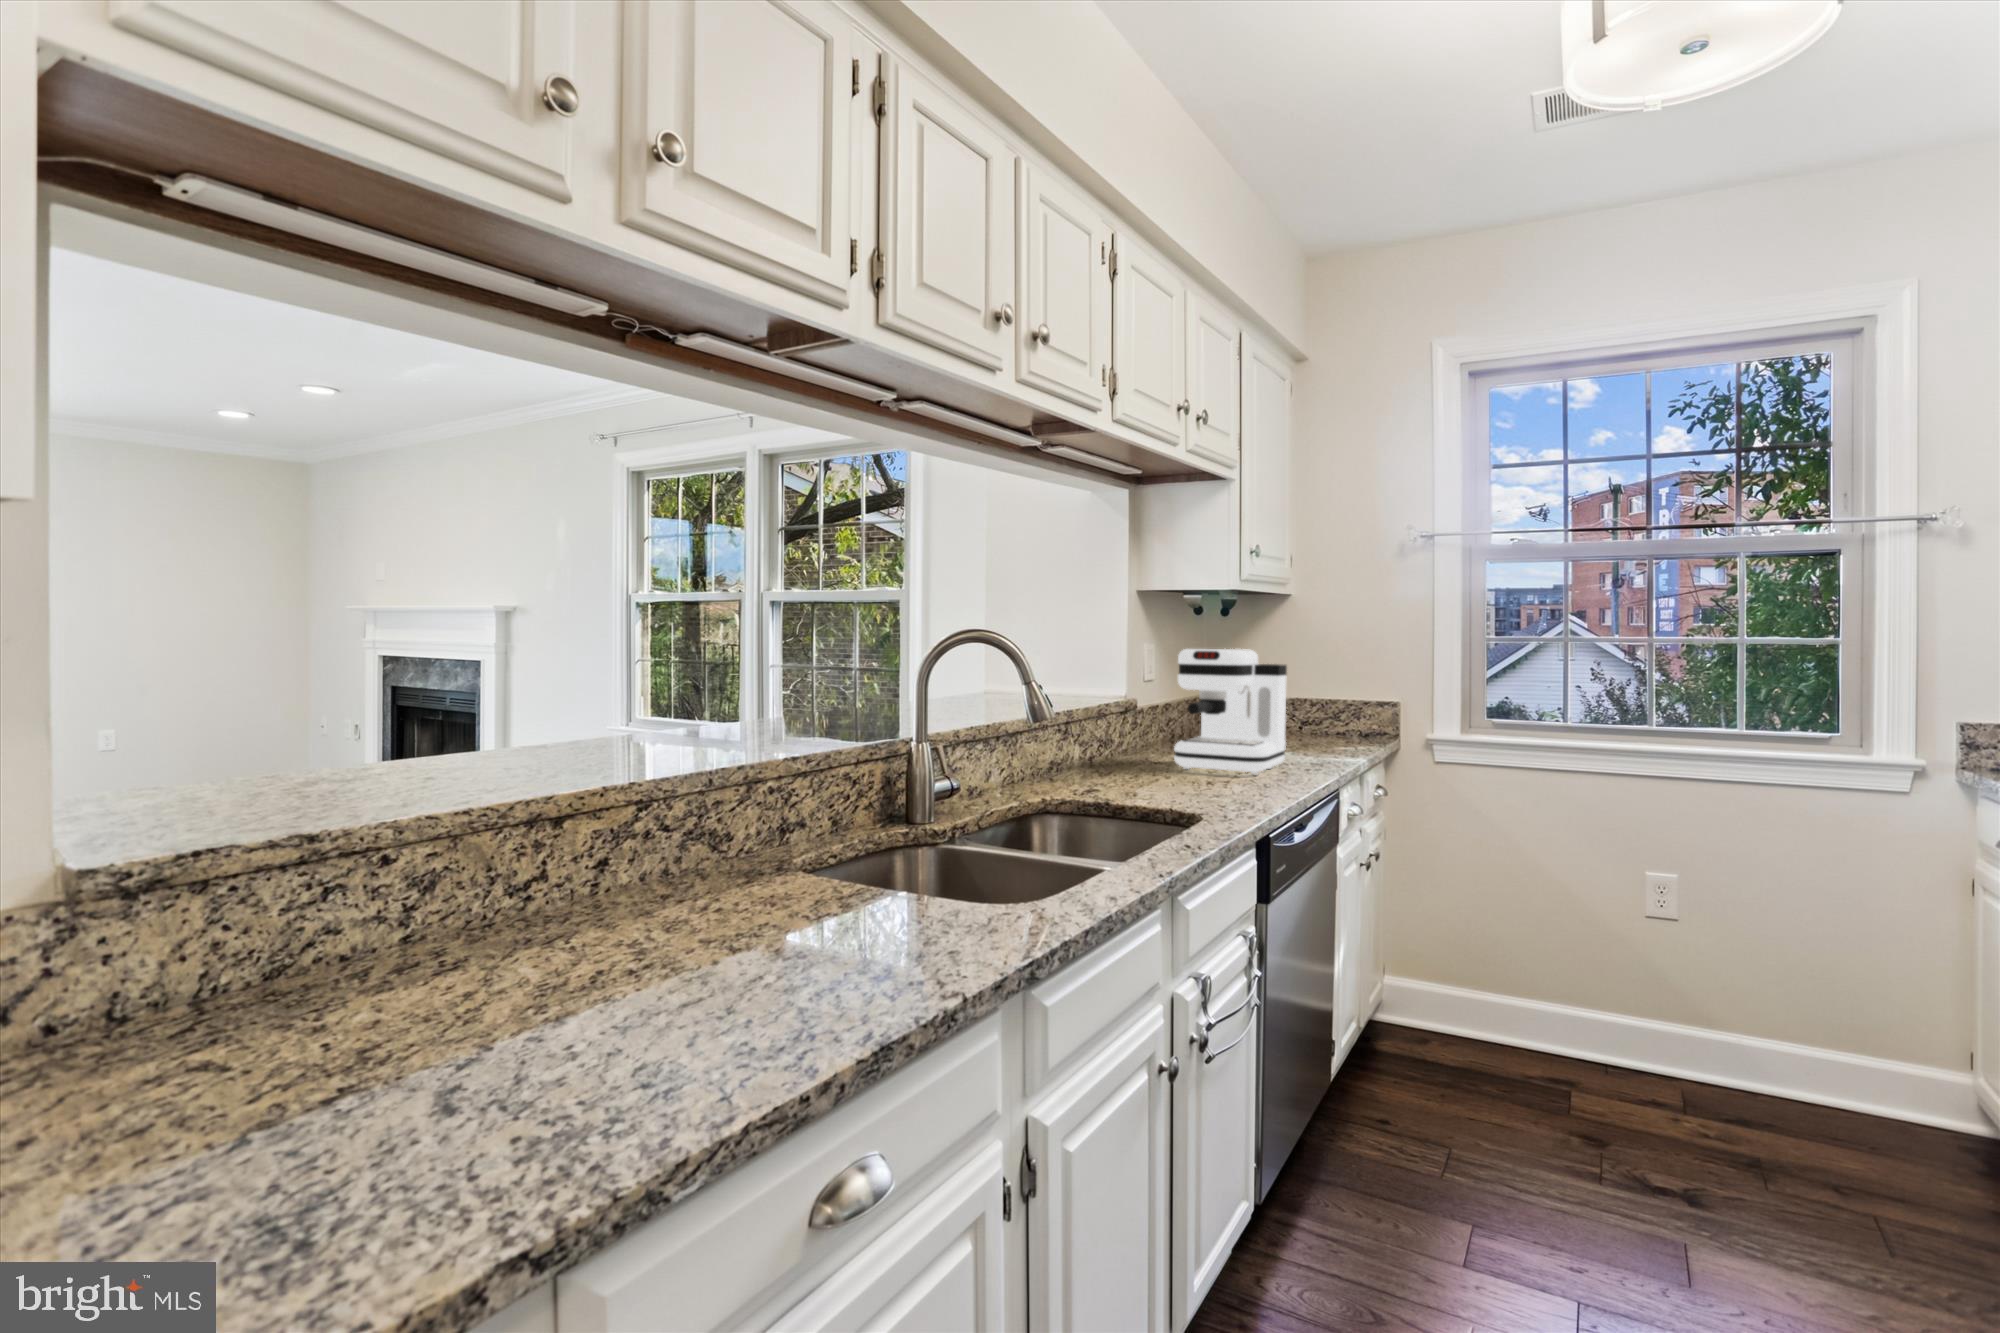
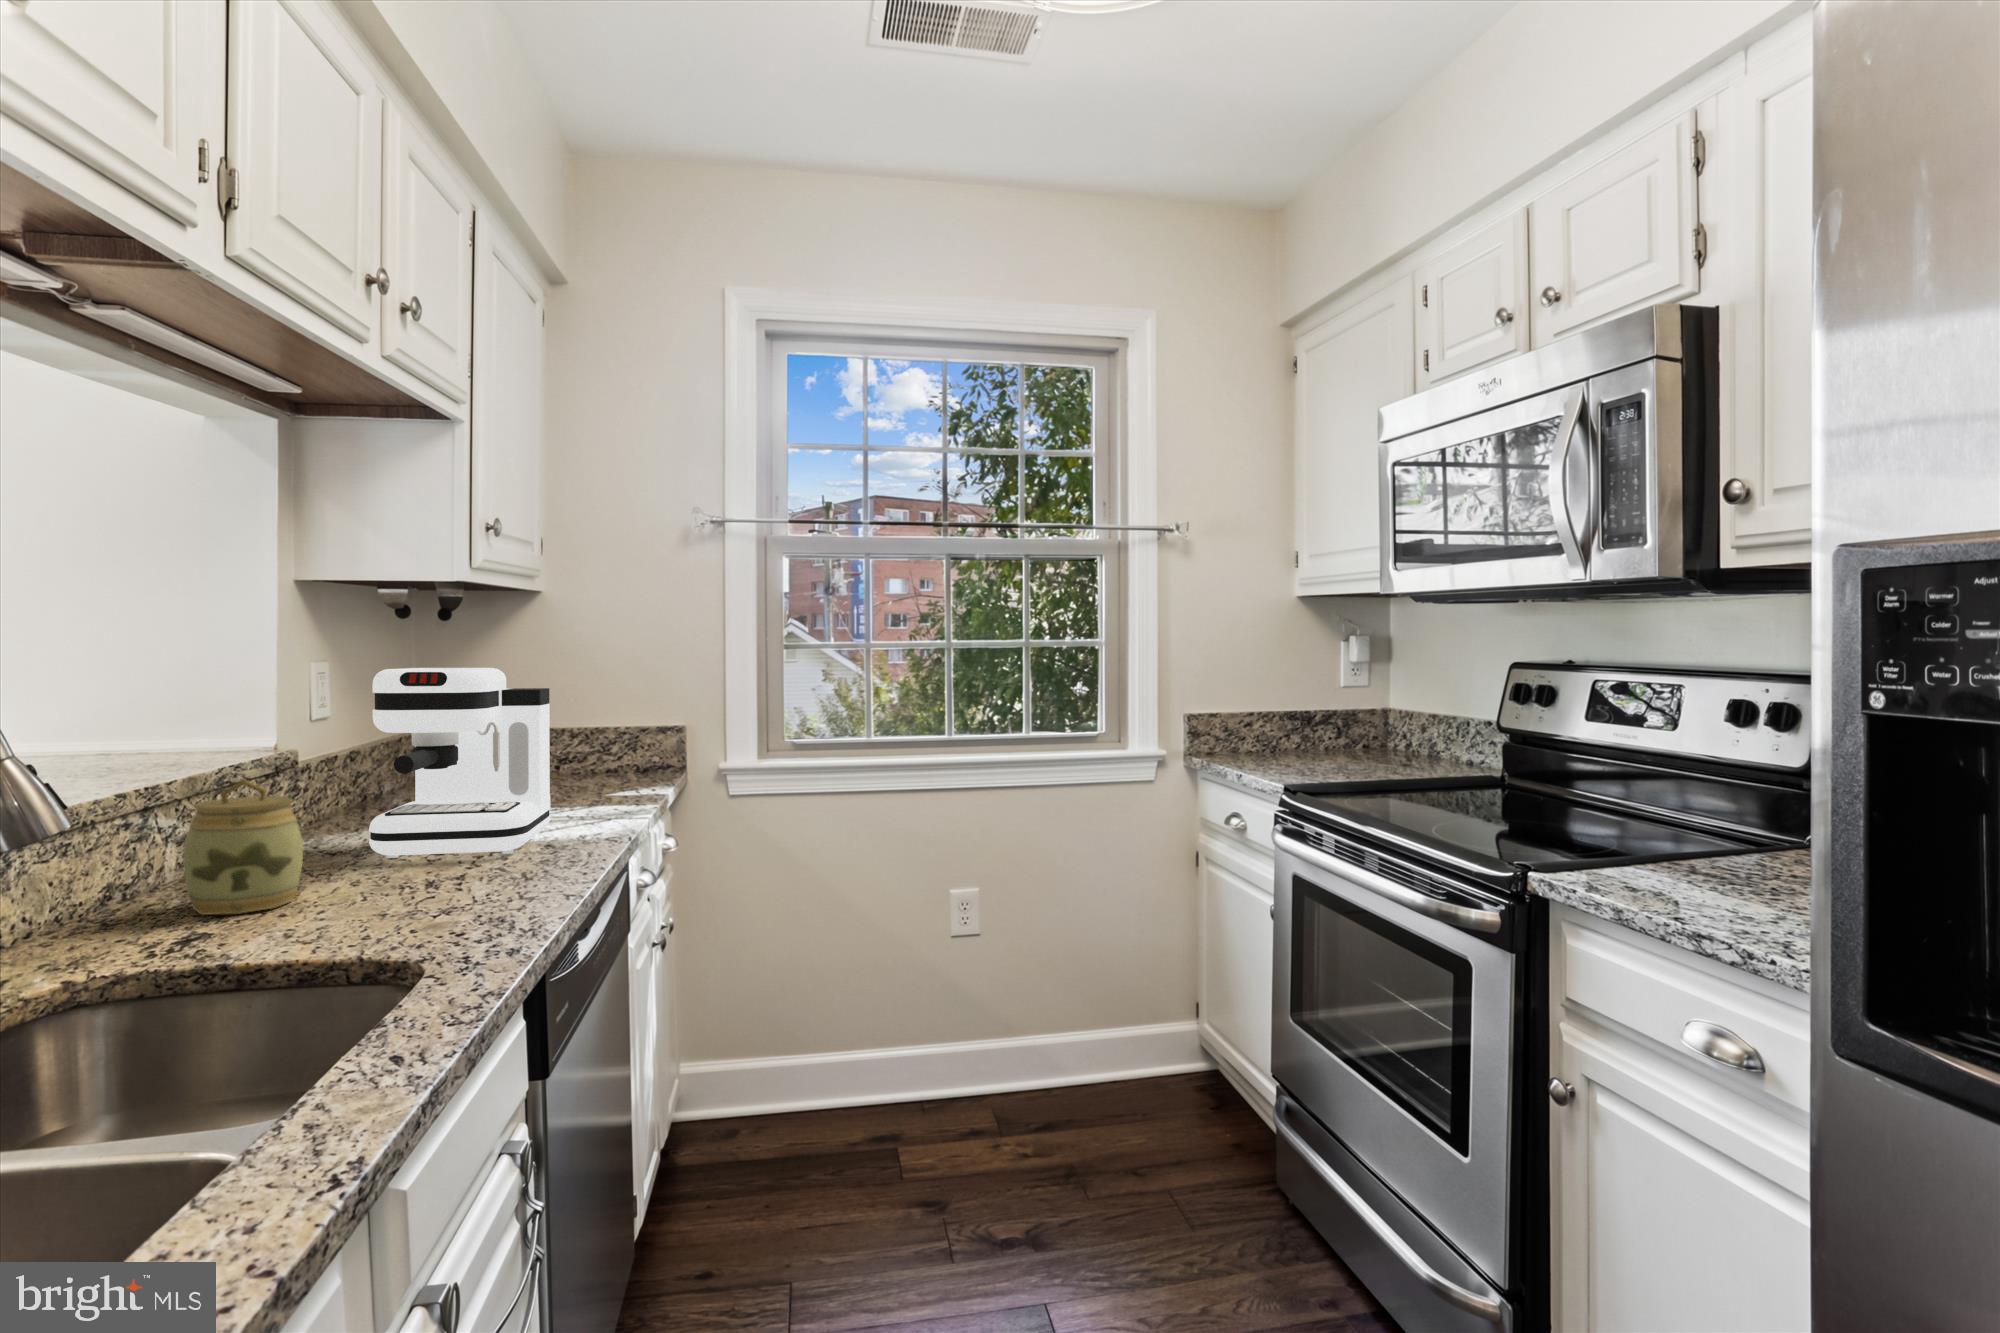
jar: none [1083,709,1139,784] -> present [183,779,304,915]

